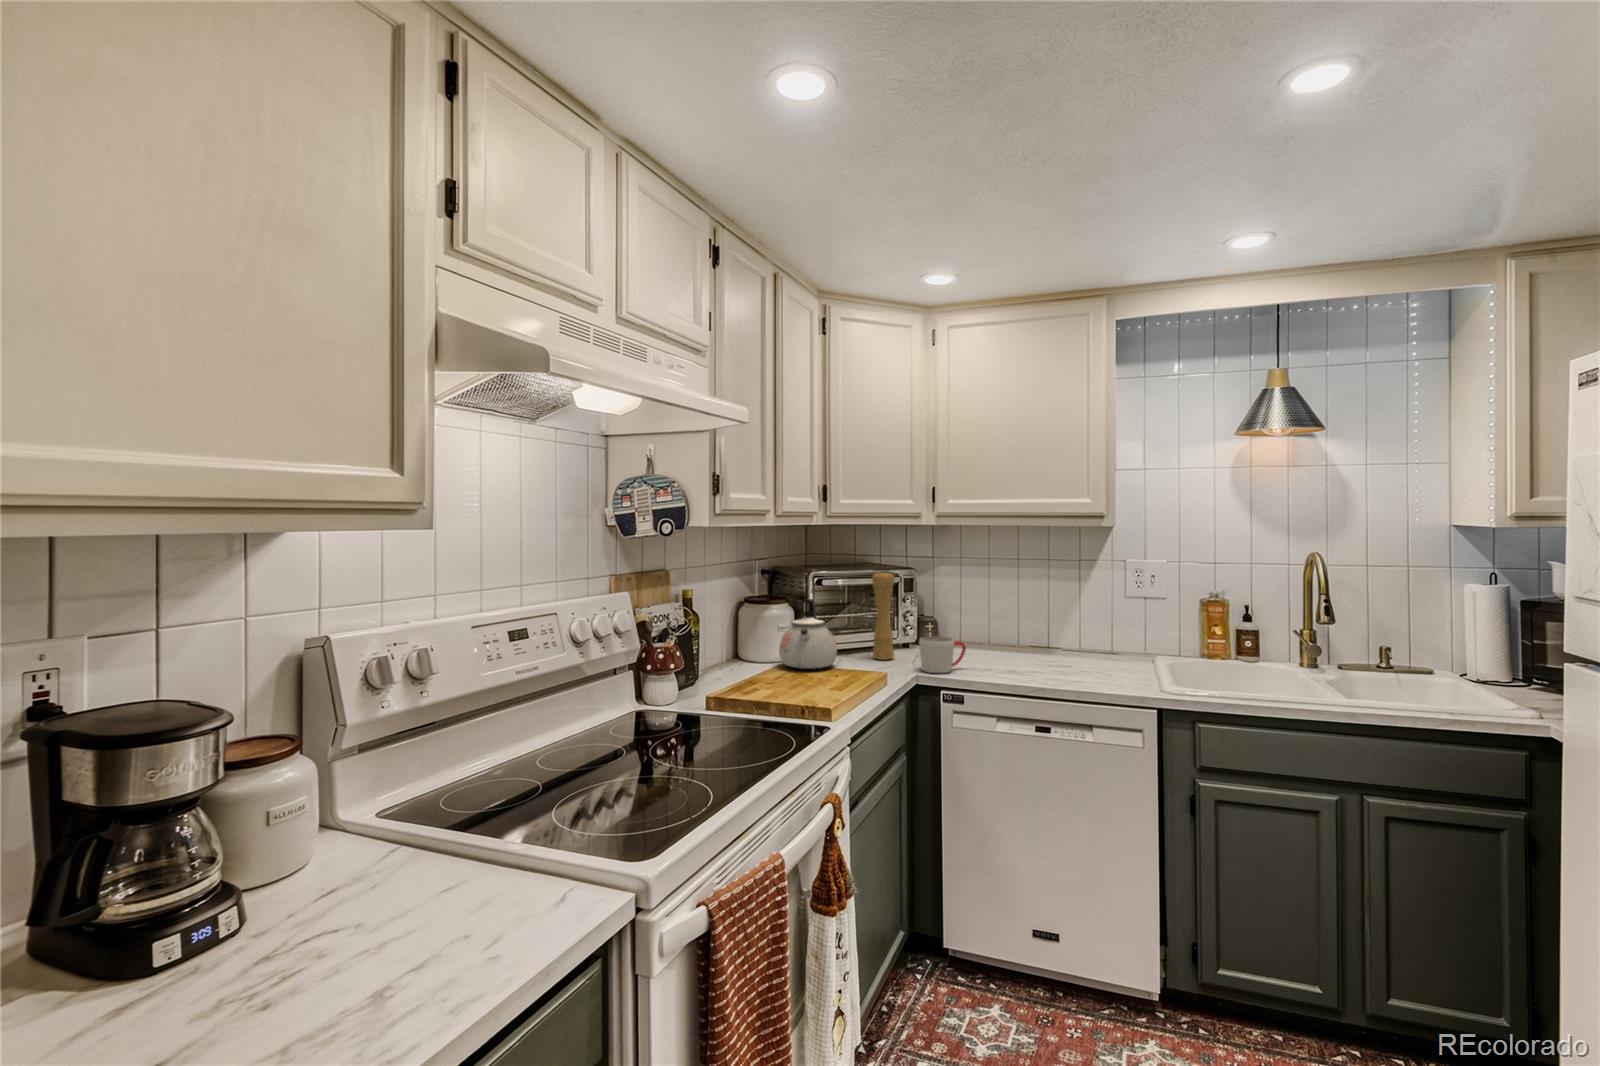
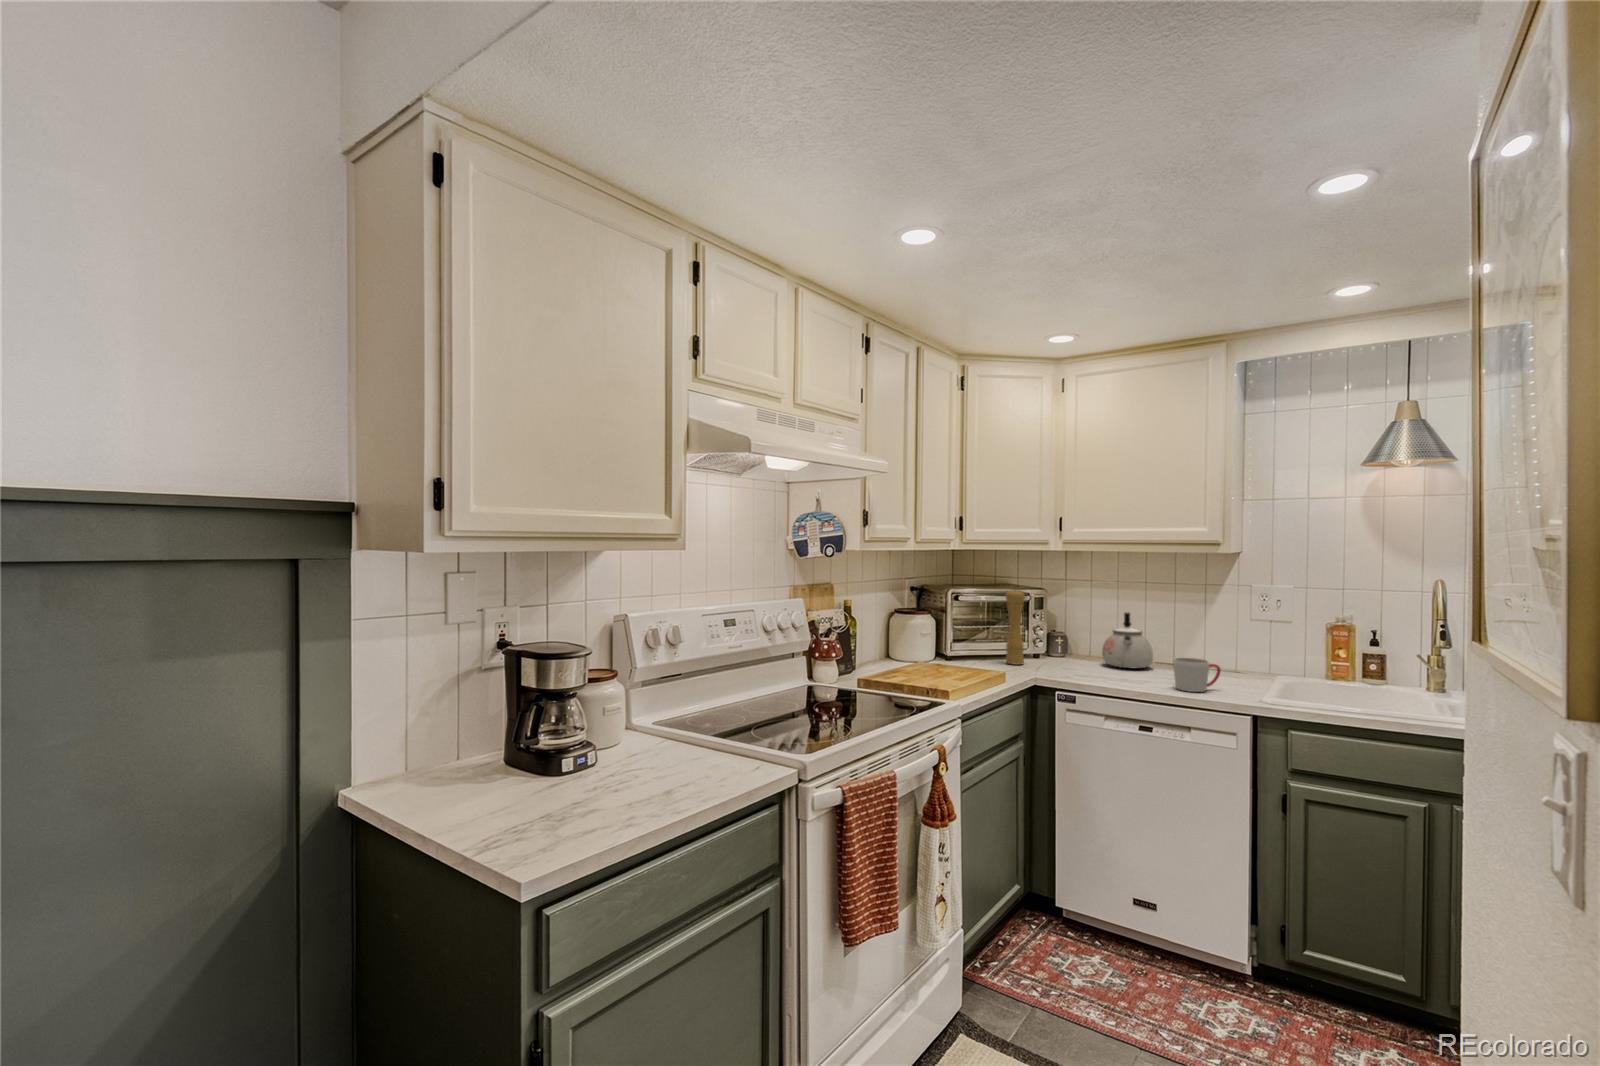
kettle: present [779,599,837,669] -> present [1102,612,1153,669]
mug: present [919,636,966,673] -> present [1173,658,1221,692]

